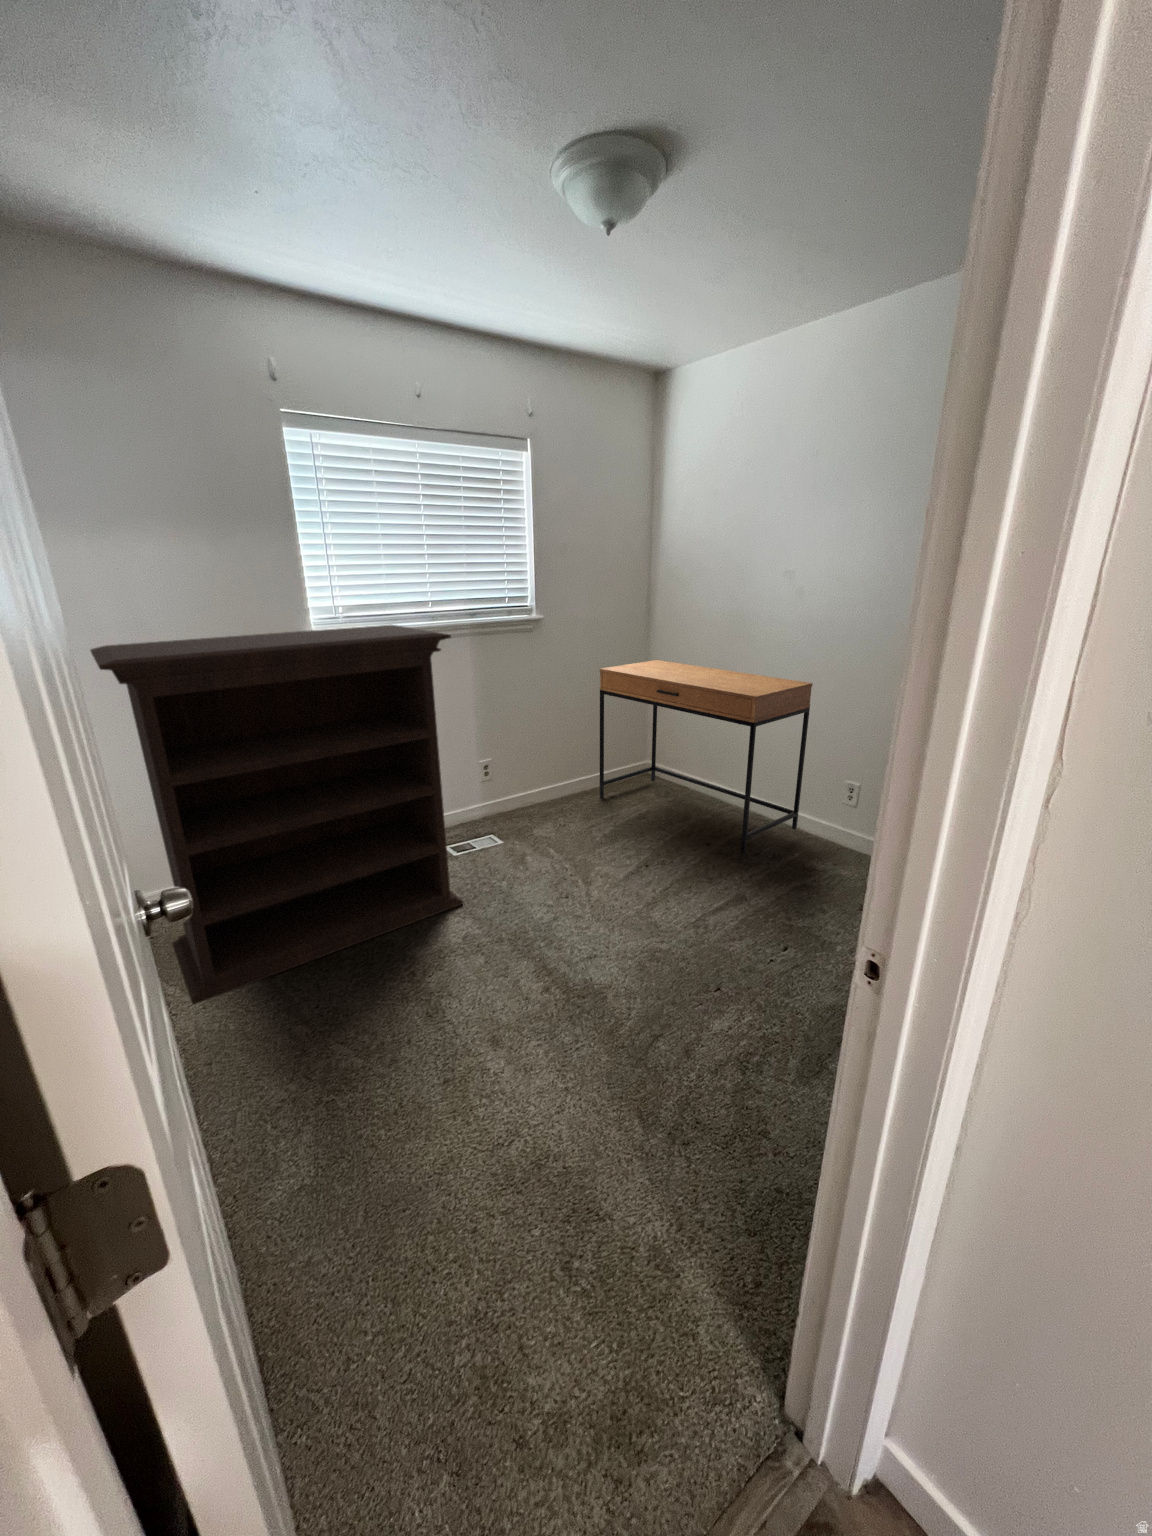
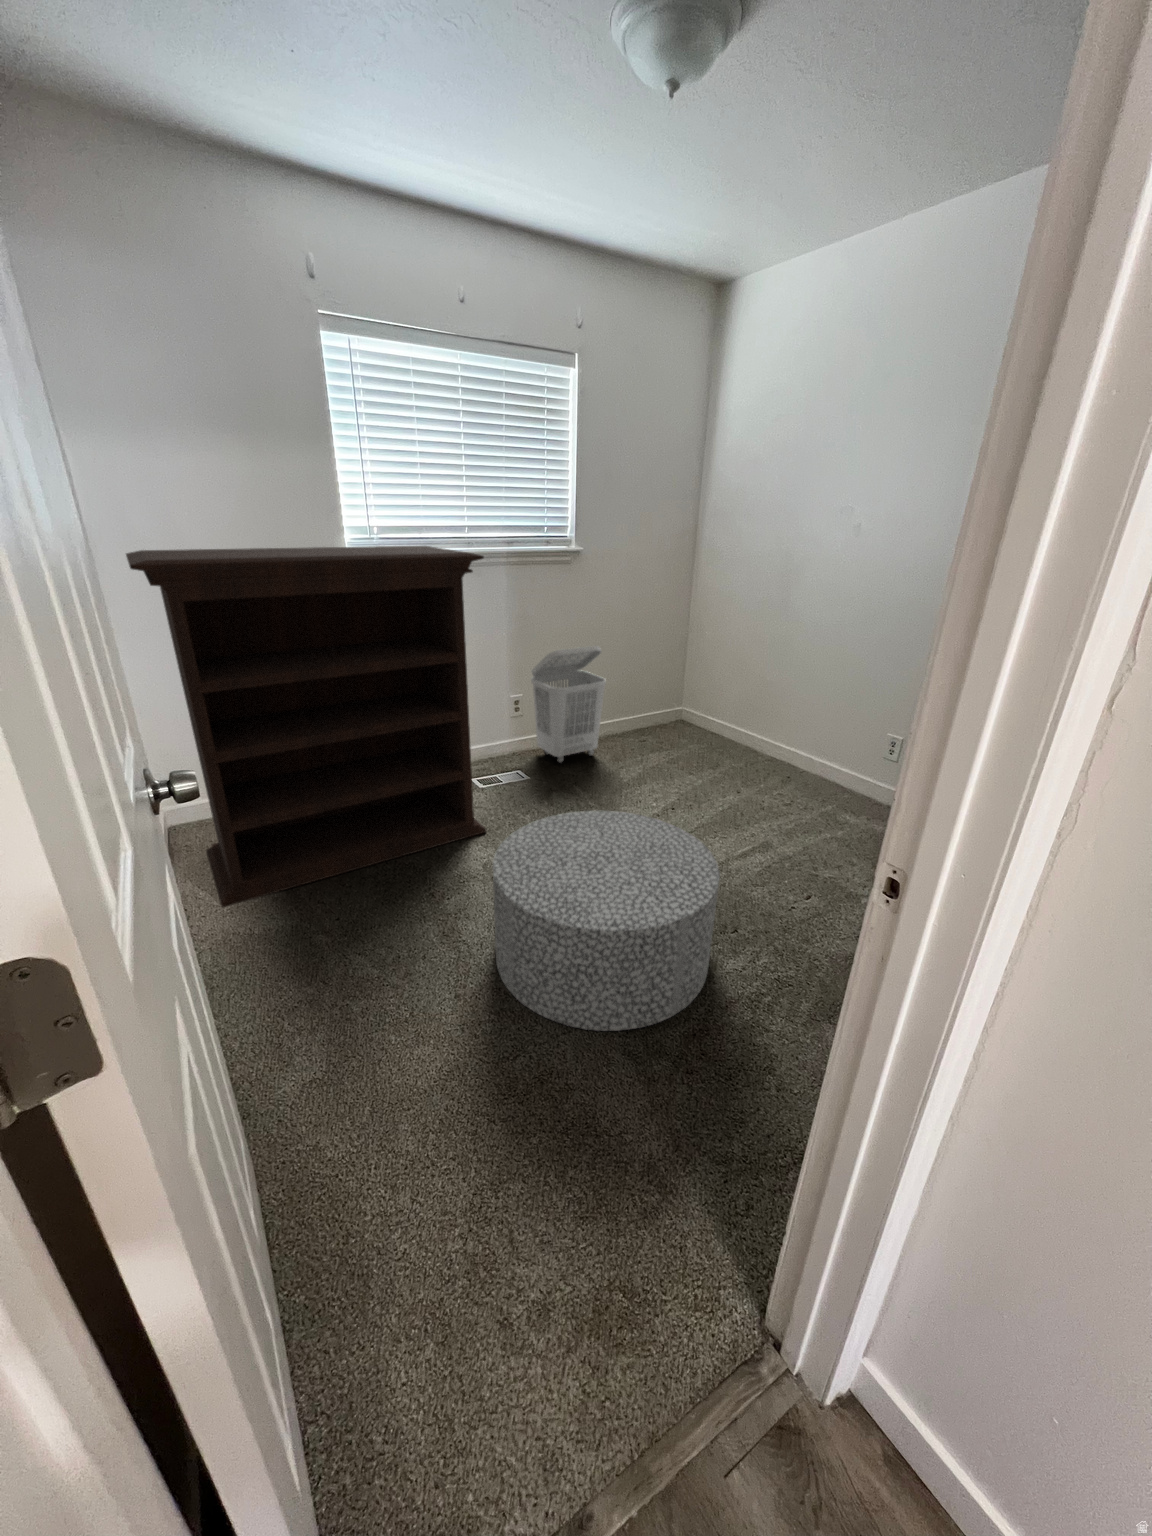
desk: present [600,660,813,855] -> none [630,601,859,802]
laundry basket: none [499,710,574,826] -> present [531,646,606,763]
ottoman: none [476,878,702,1108] -> present [493,810,720,1031]

